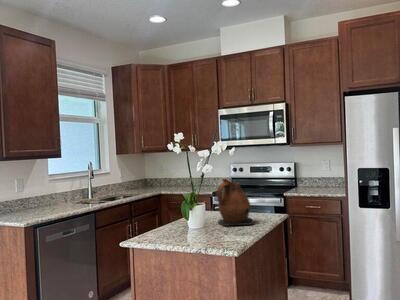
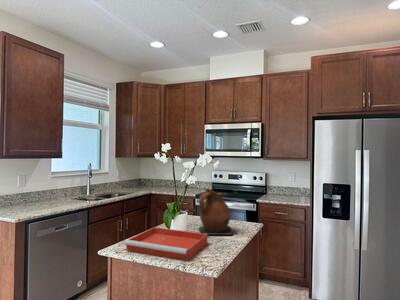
tray: none [147,221,227,245] -> present [125,227,207,261]

